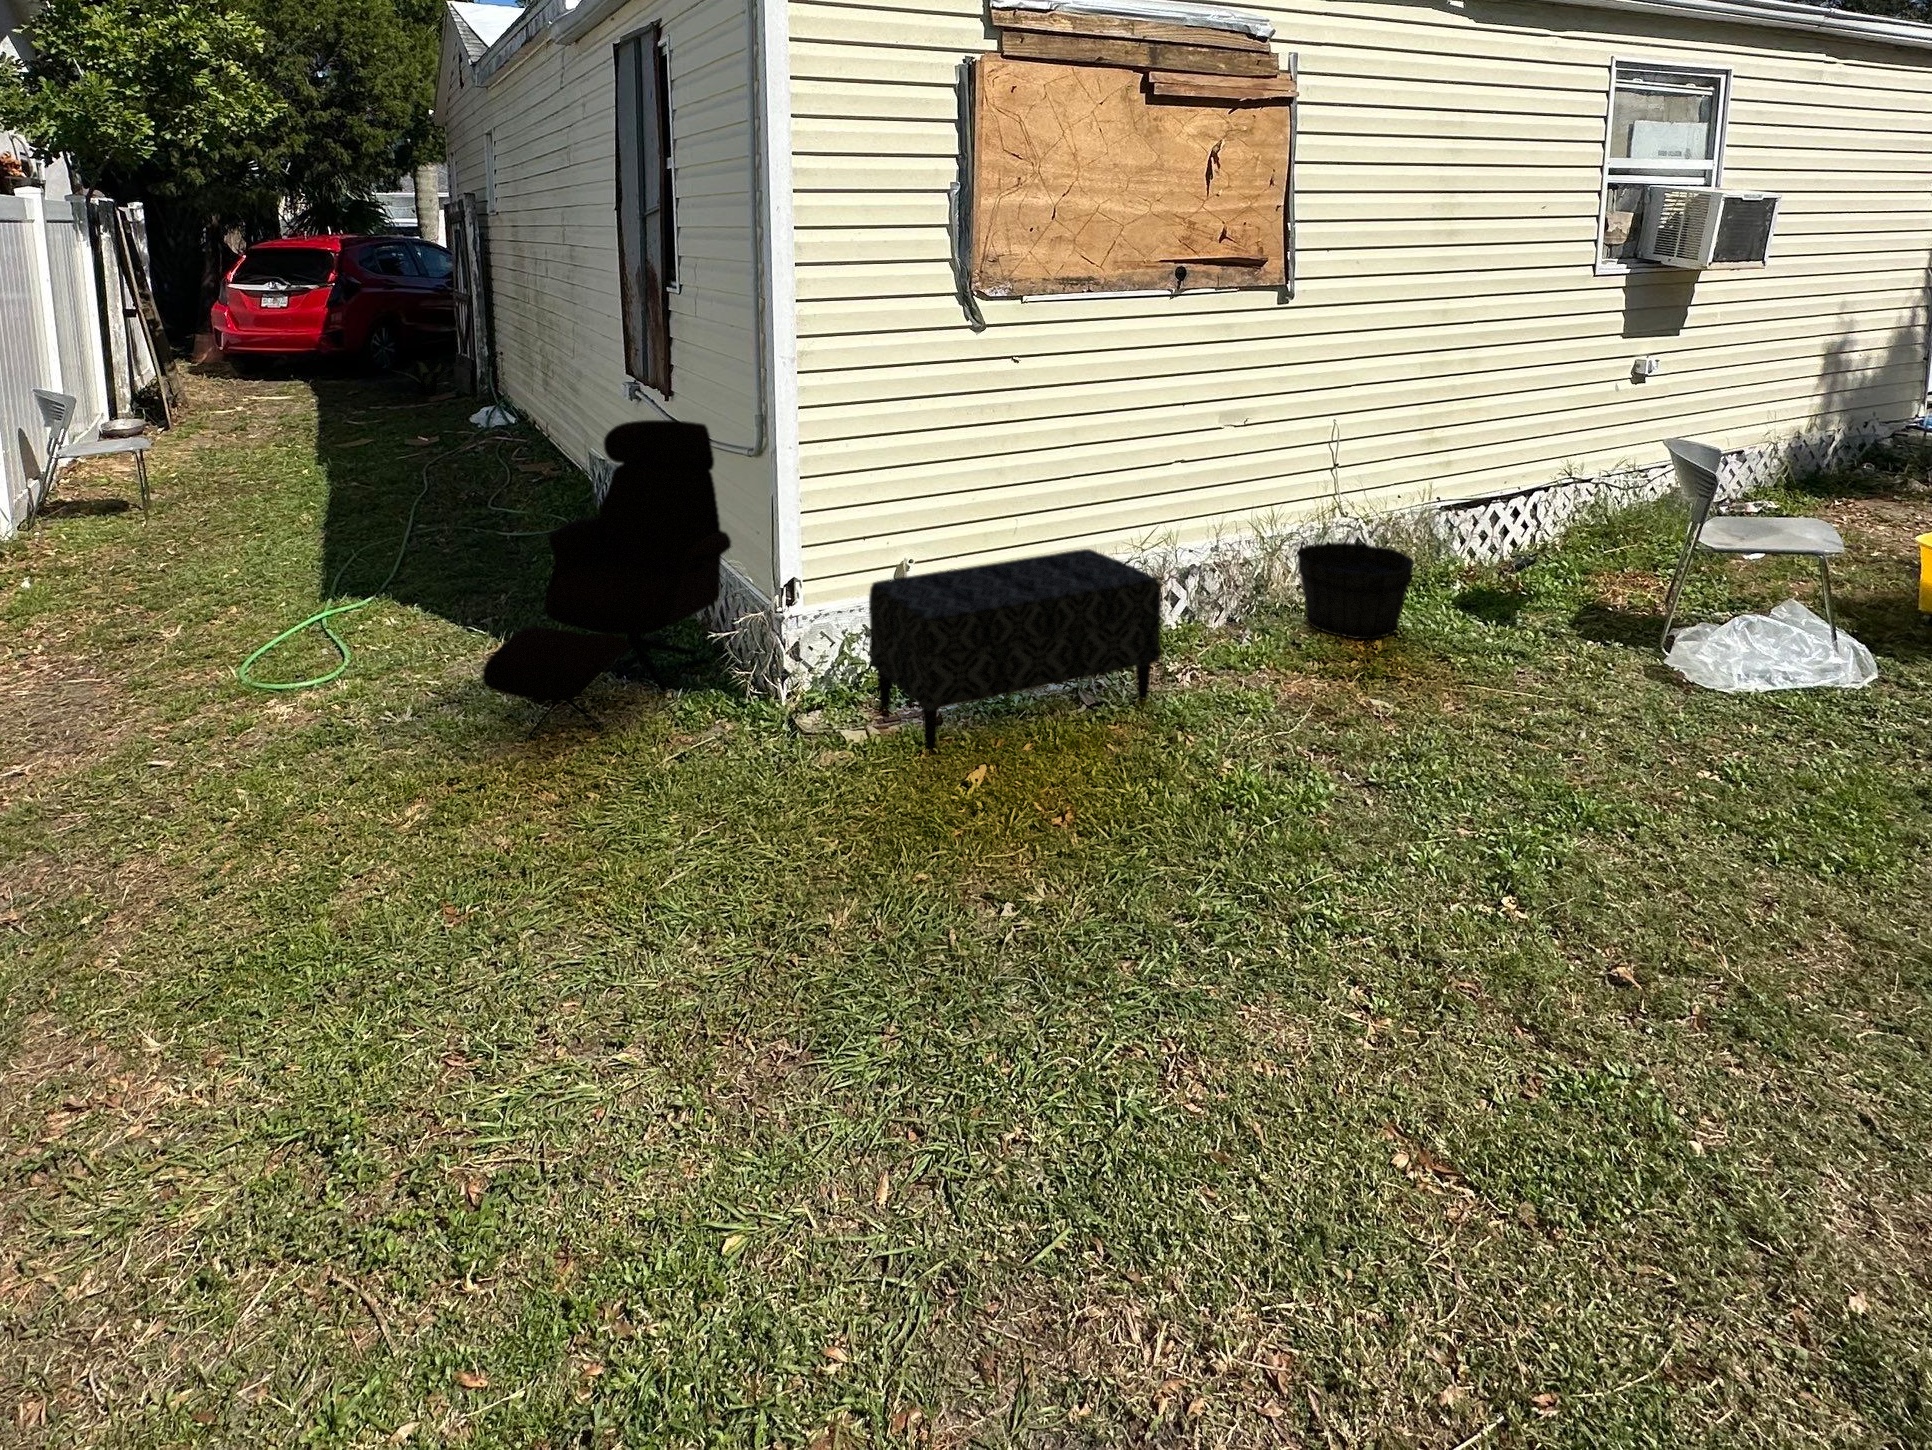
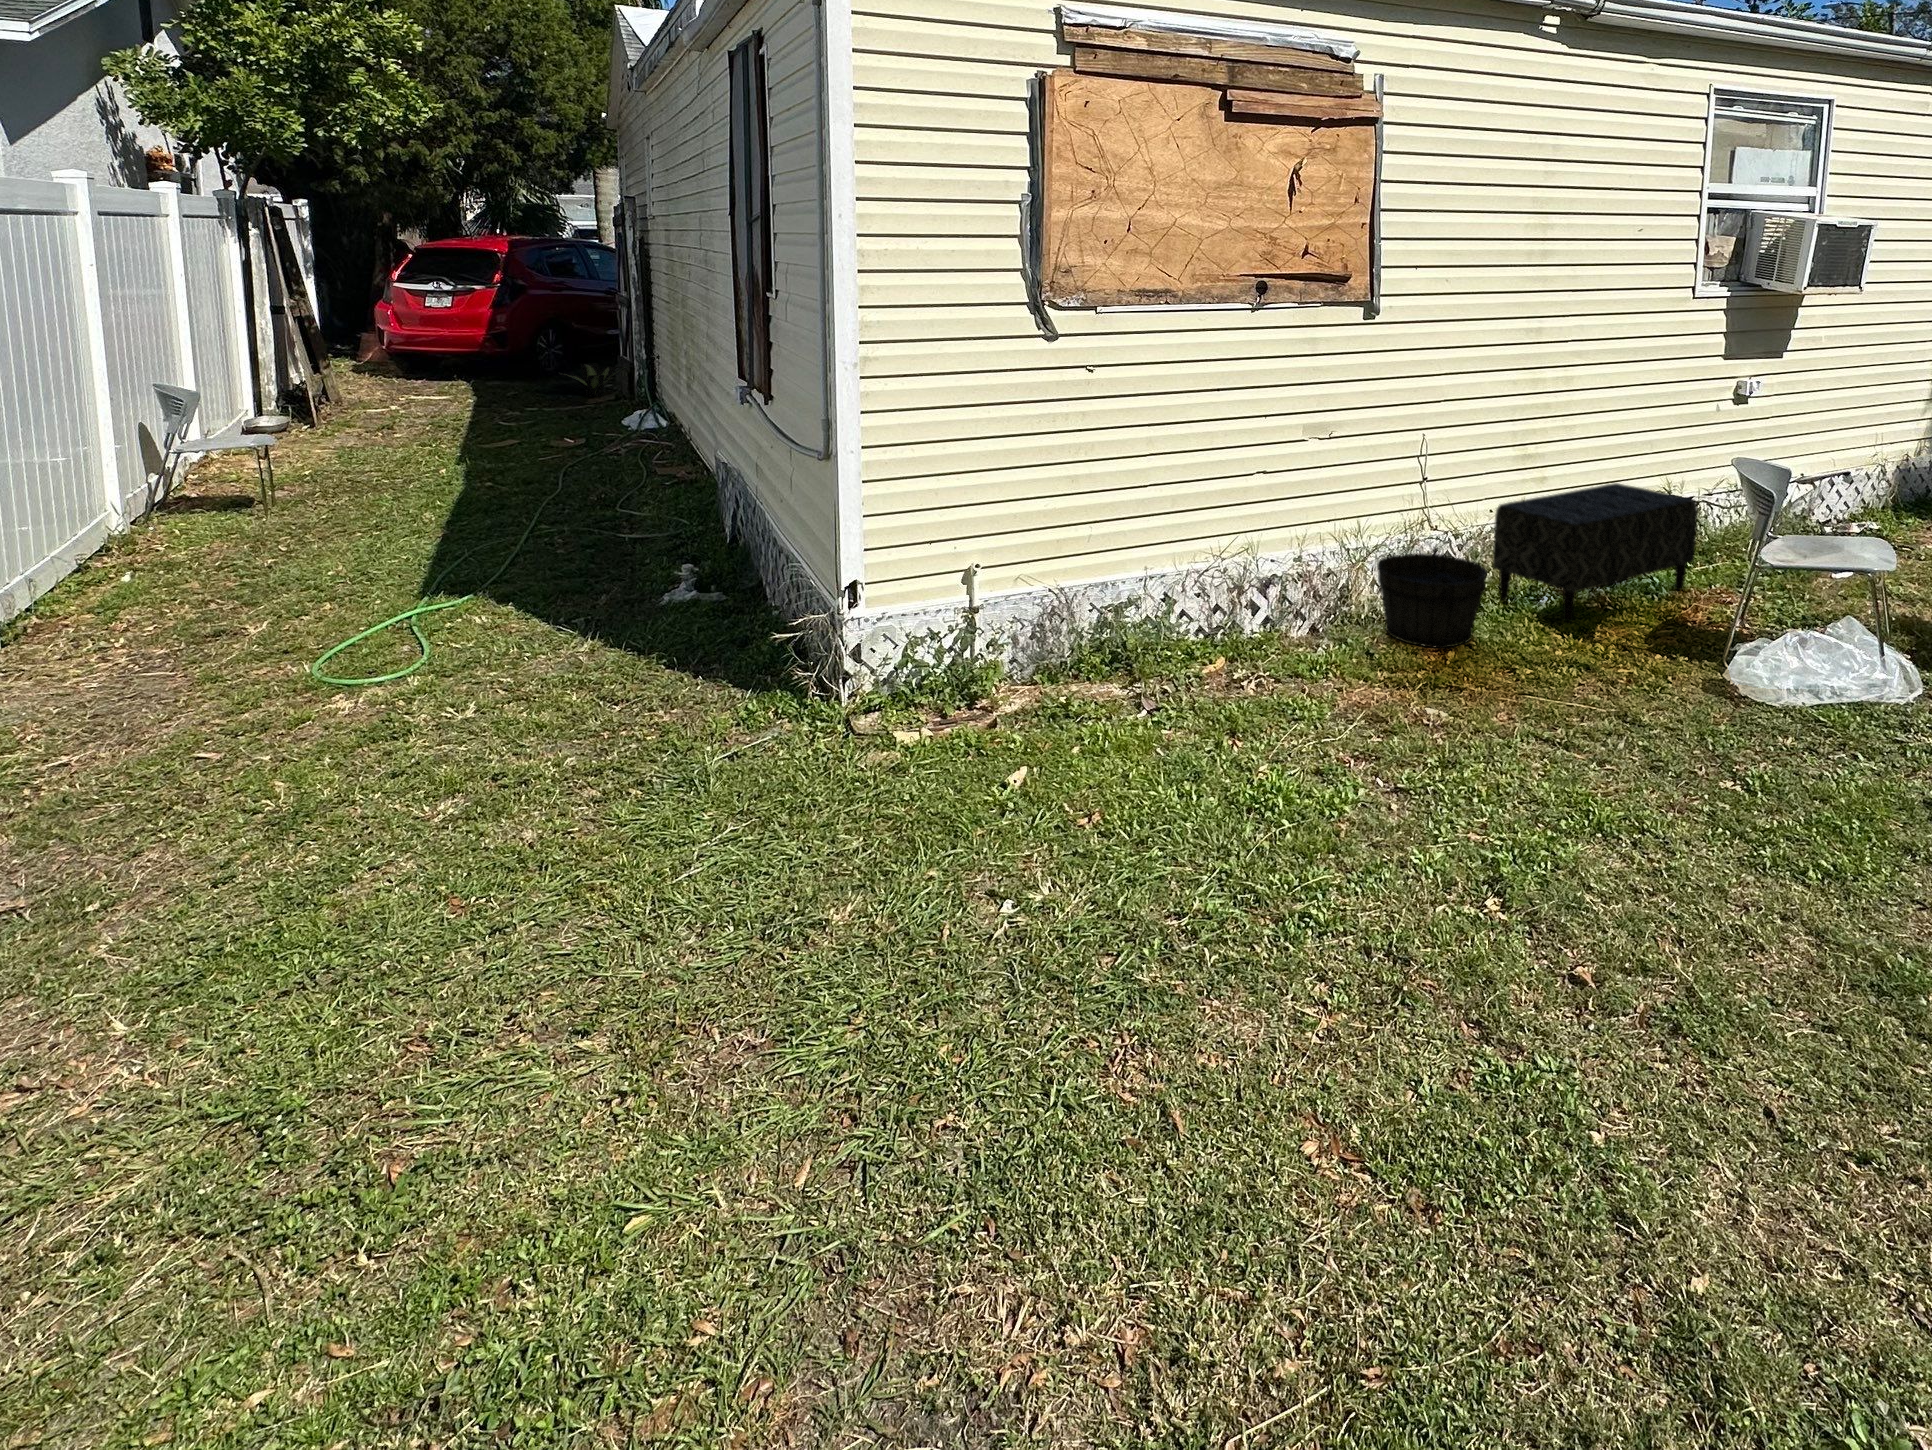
lounge chair: present [482,420,731,739] -> none [546,423,821,734]
bench: present [869,549,1161,748] -> present [1493,483,1698,621]

